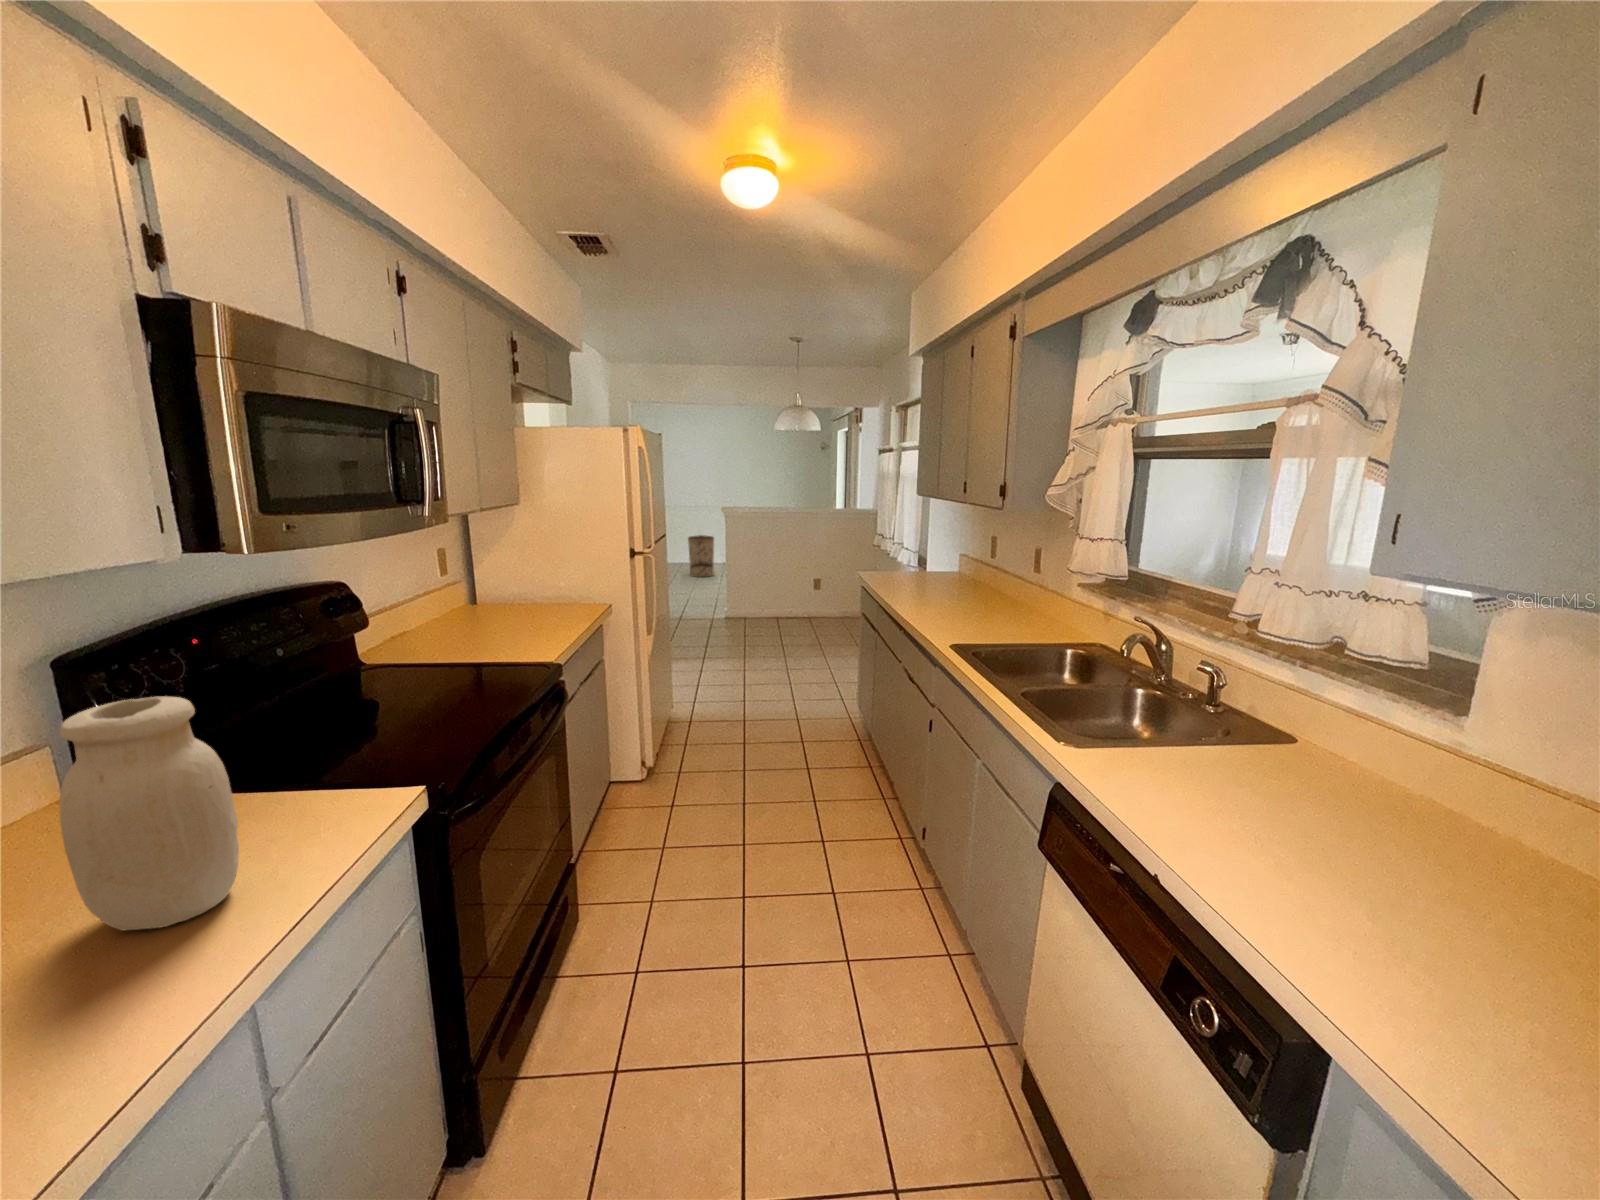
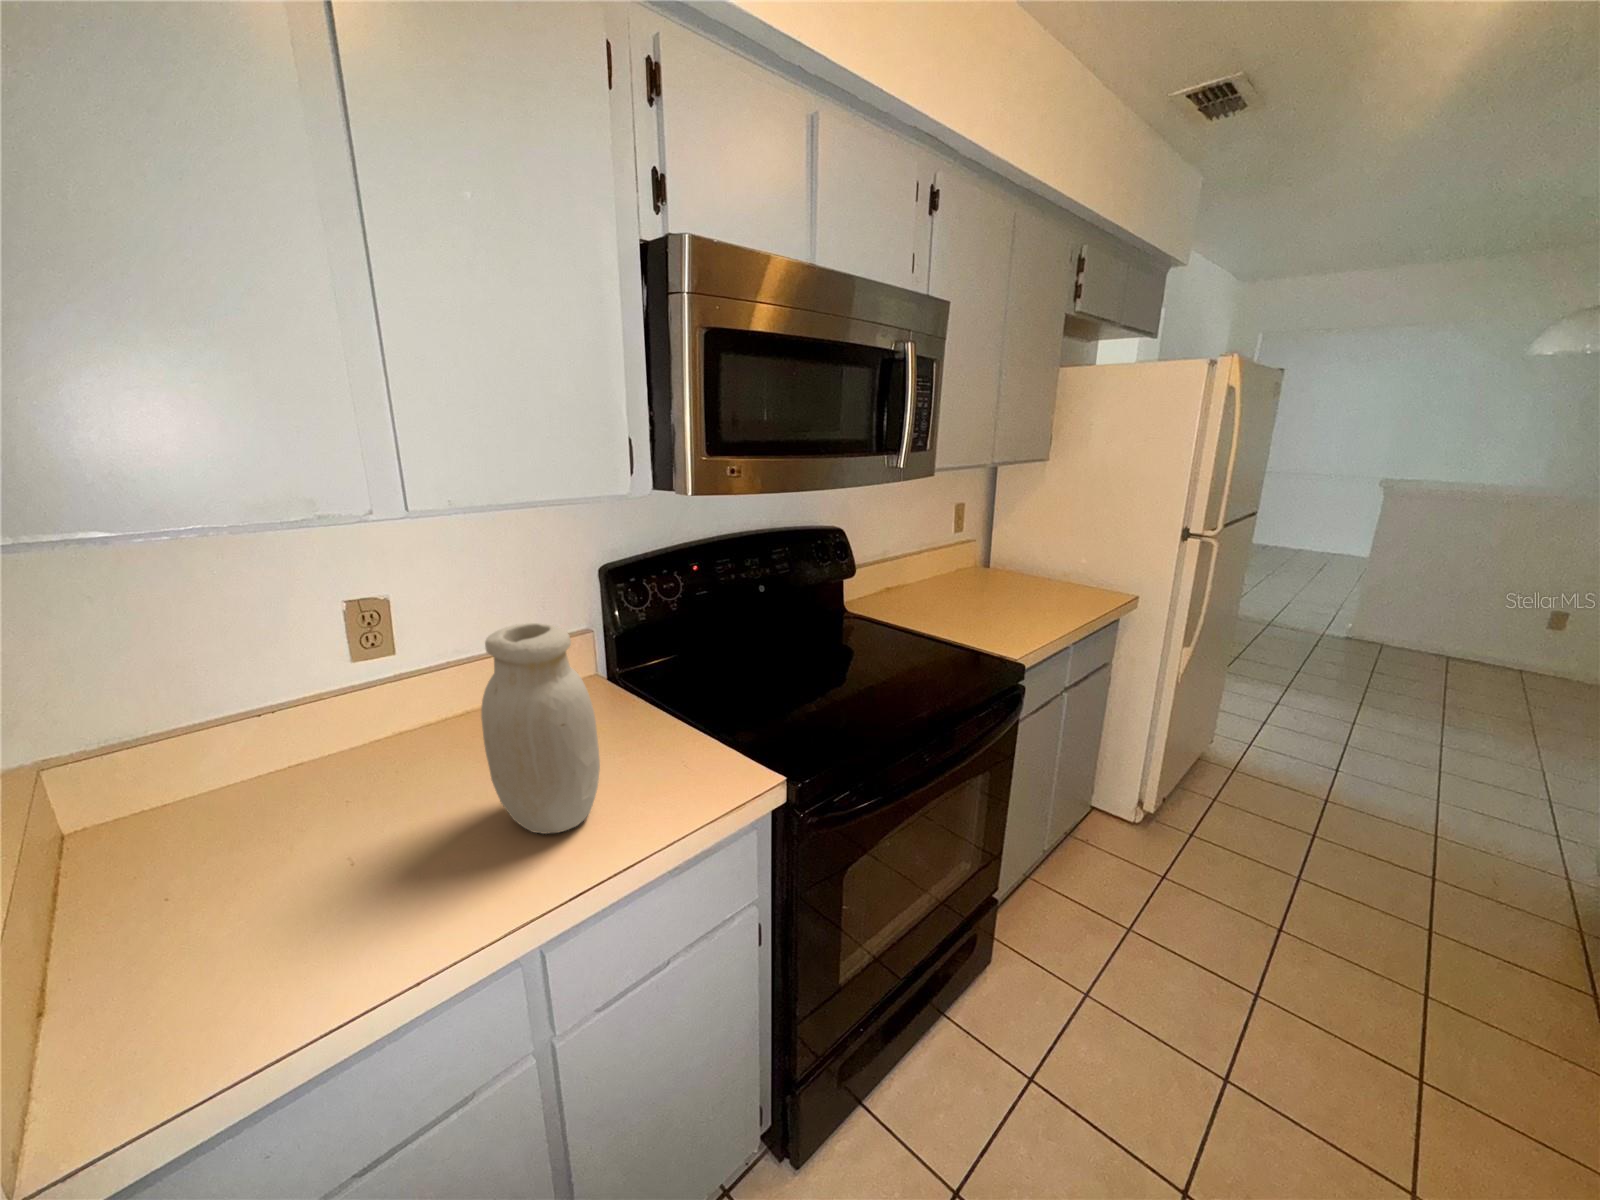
trash can: present [688,535,714,577] -> none [1307,513,1363,573]

